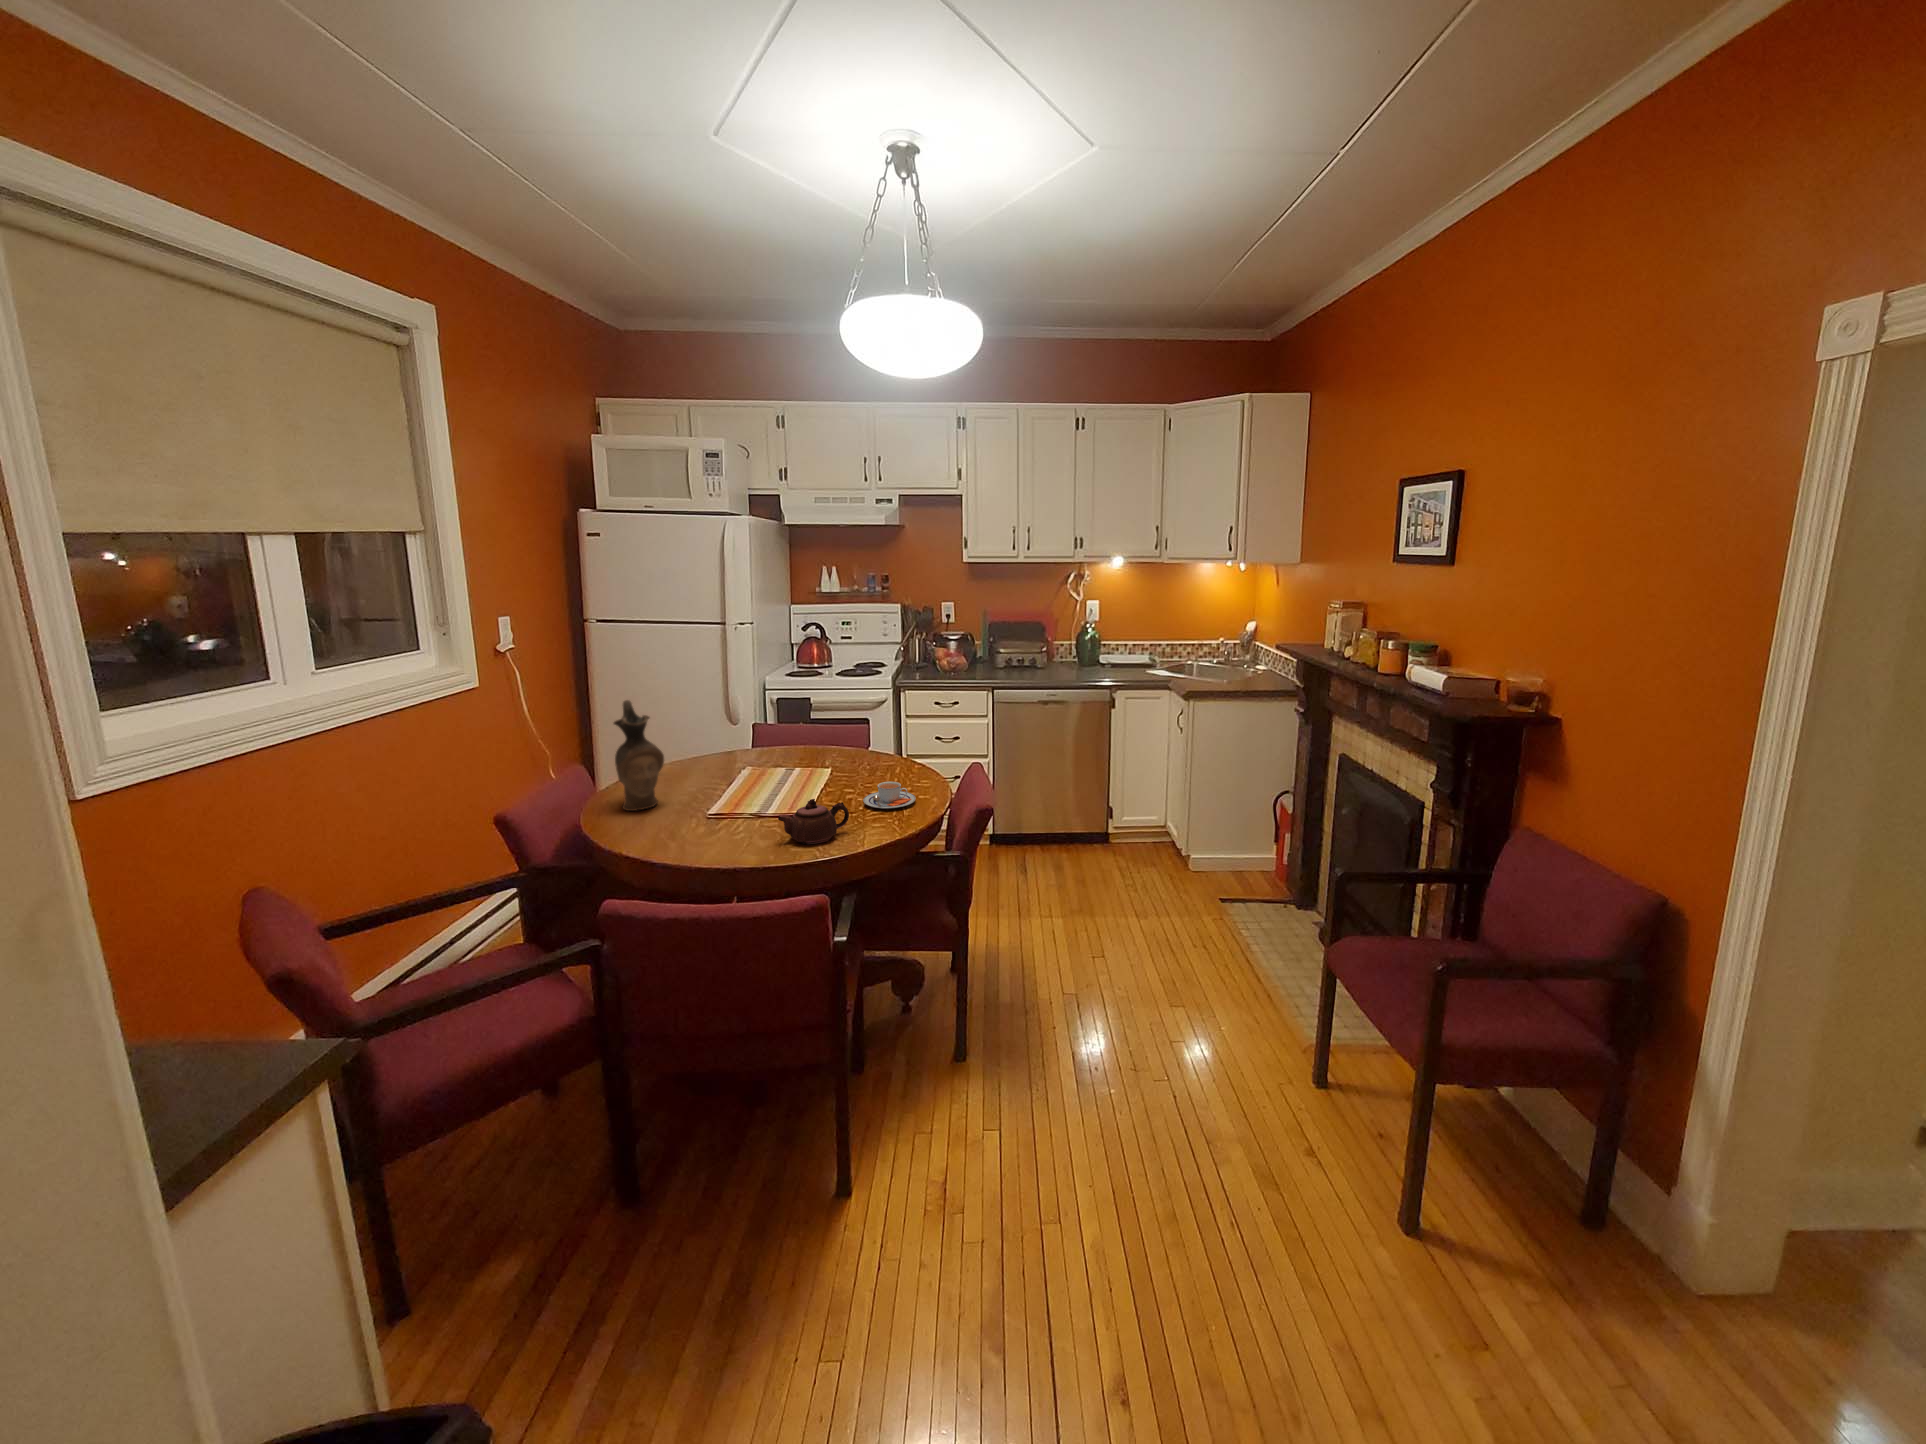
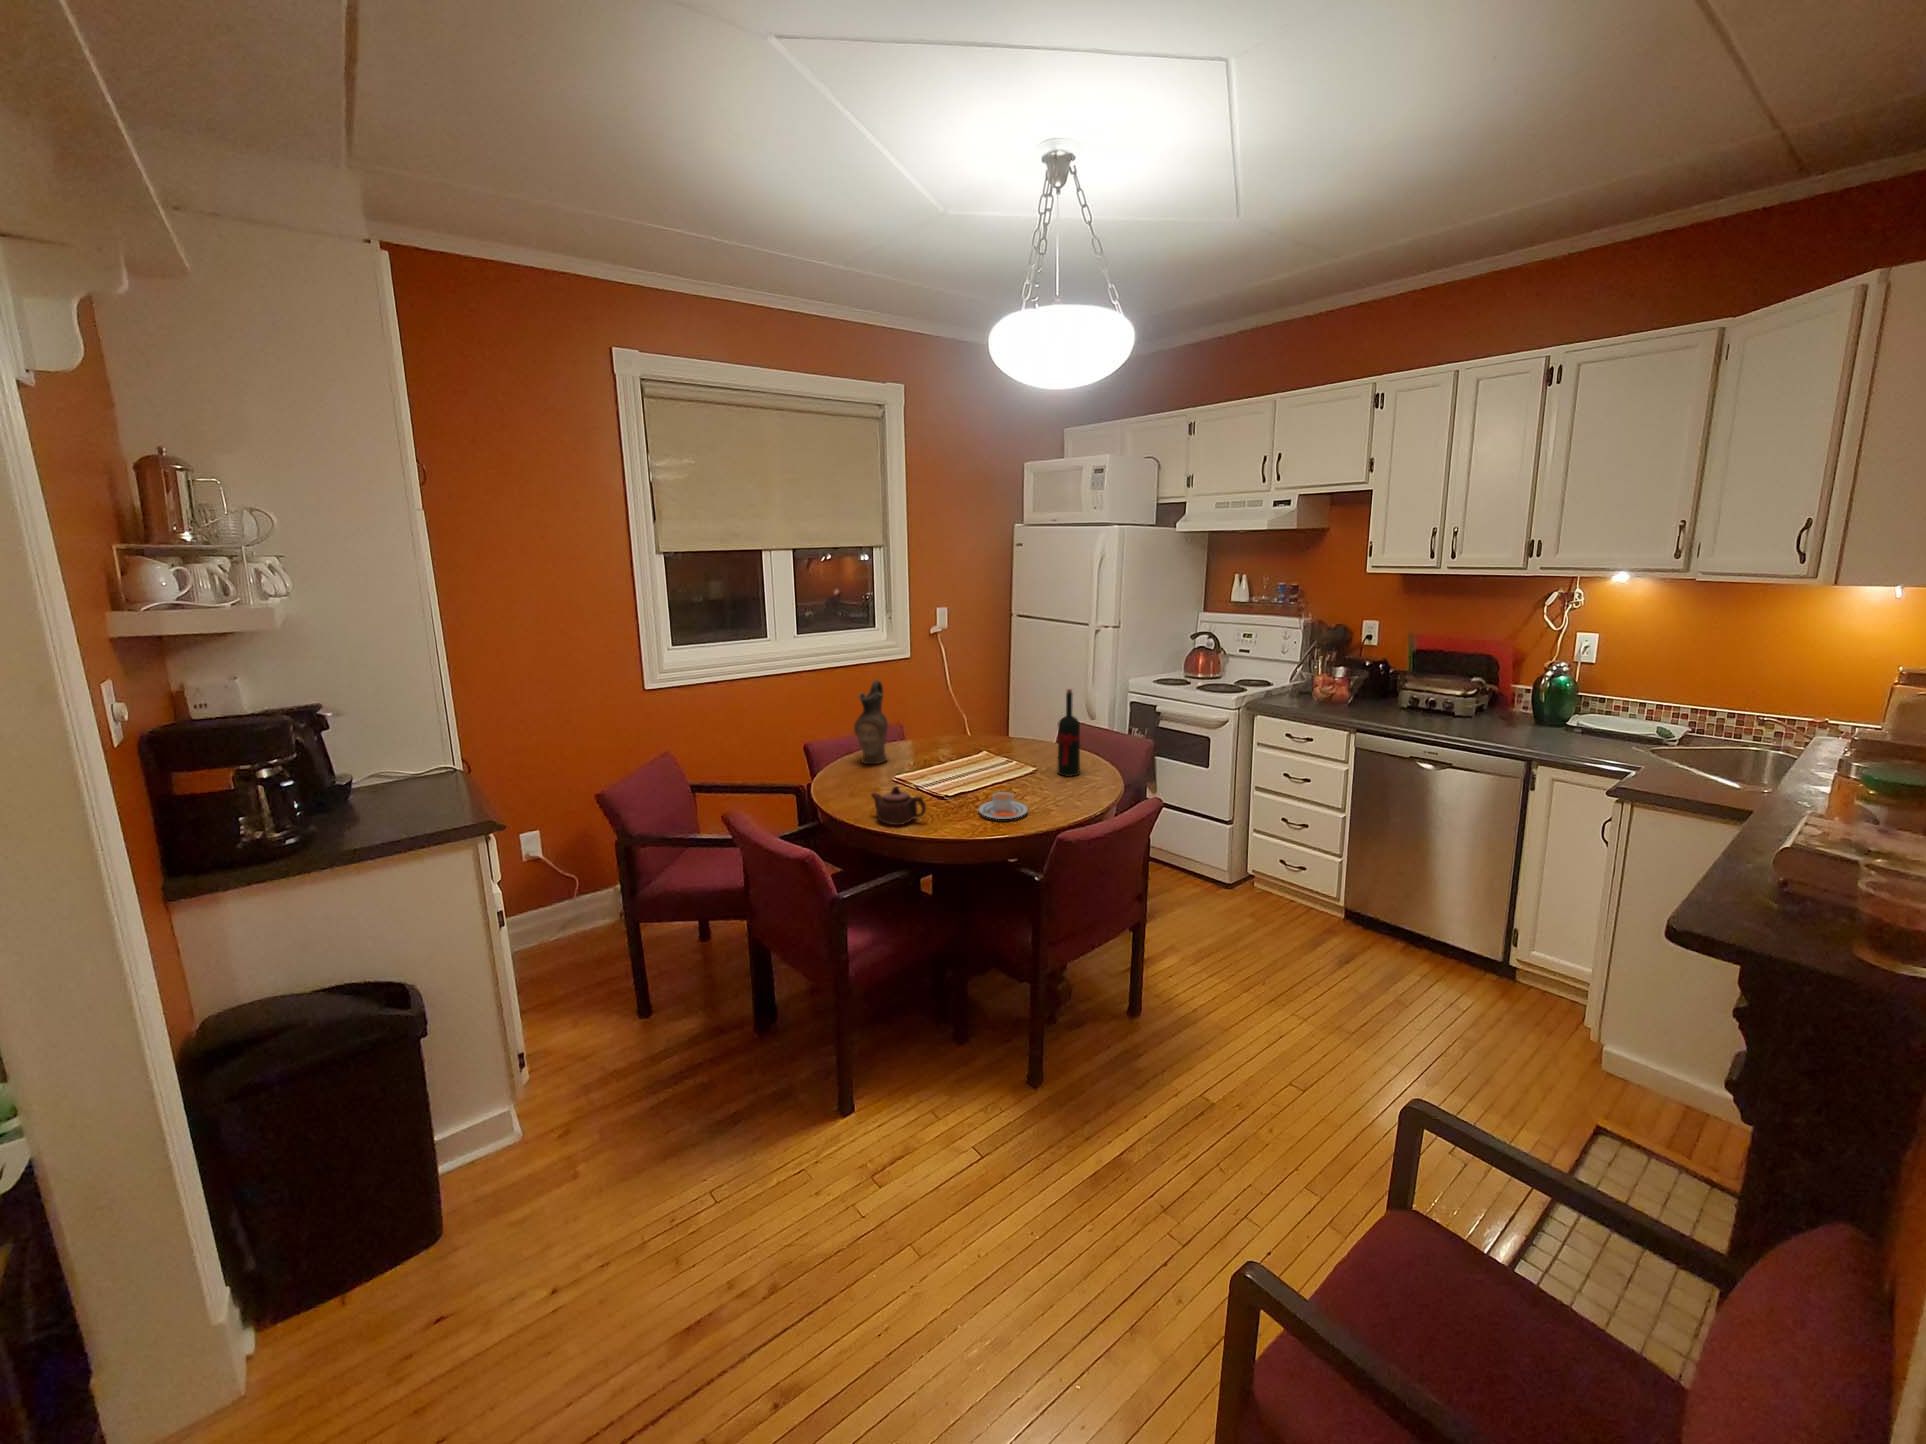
wine bottle: none [852,676,876,766] -> present [1058,689,1080,777]

